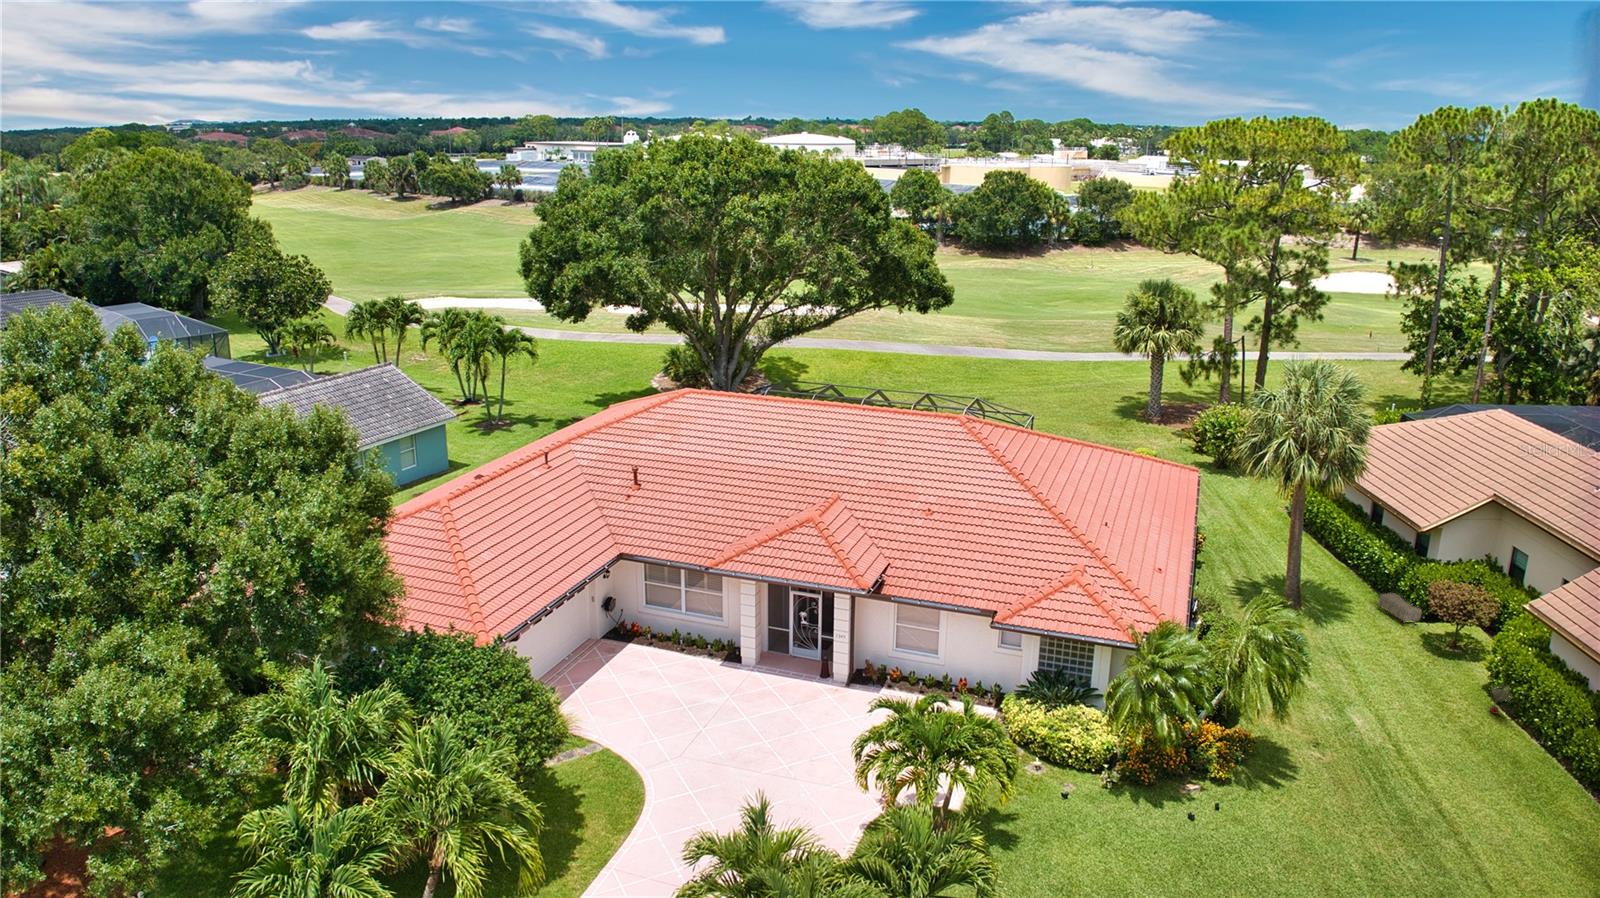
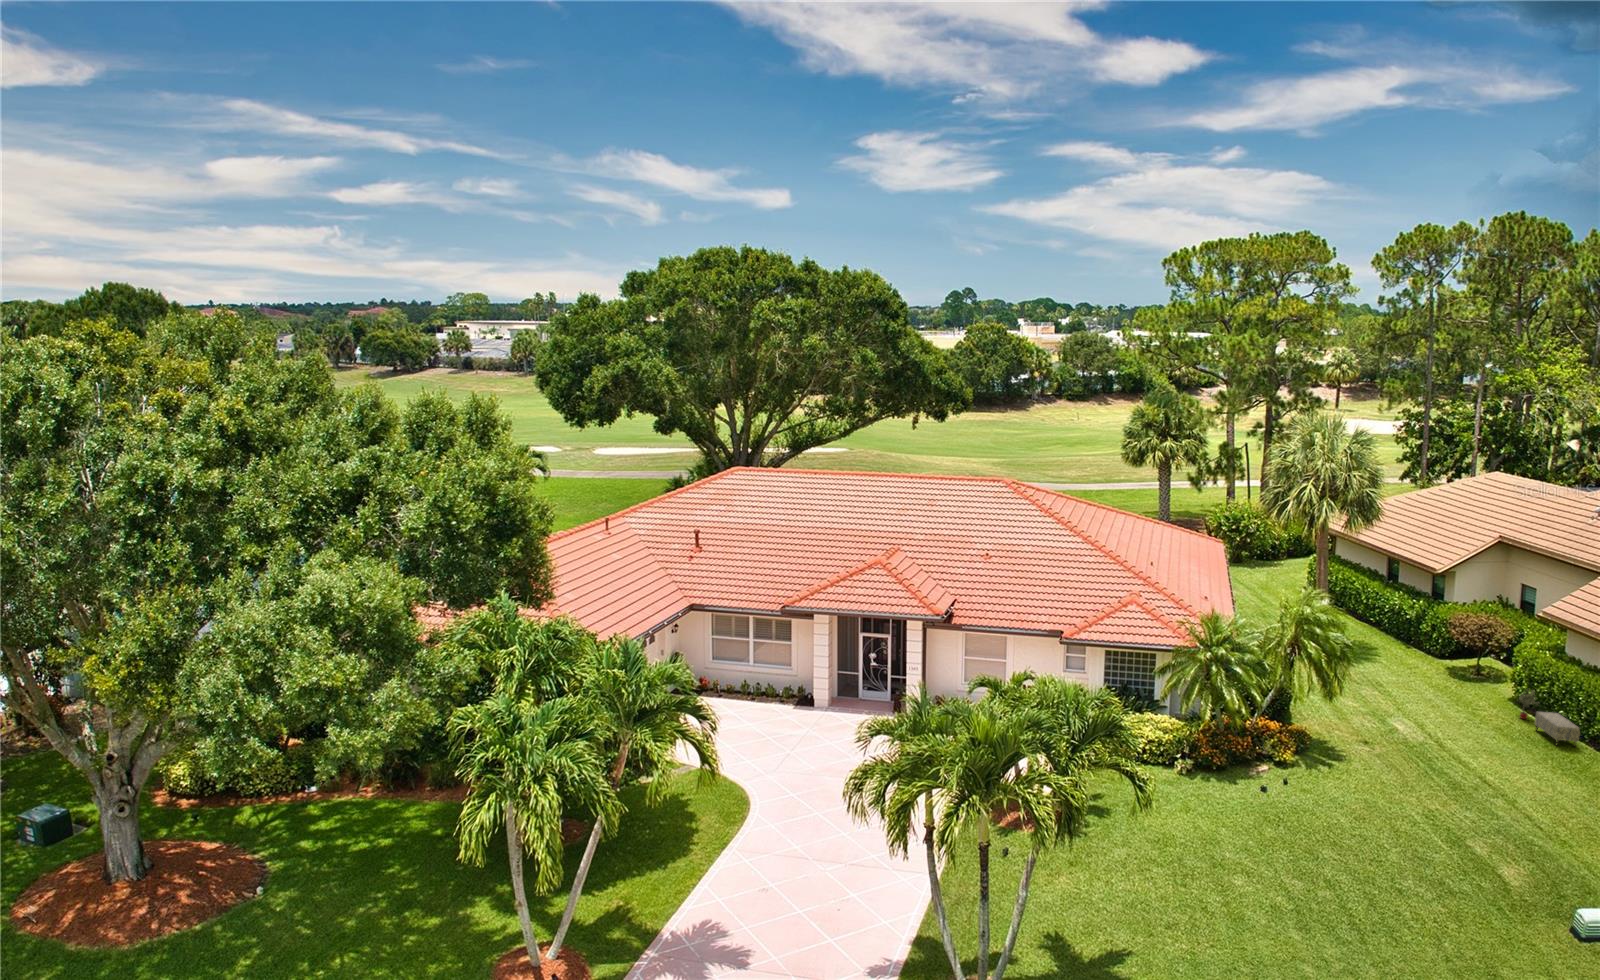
bench: present [1378,593,1422,625] -> present [1535,711,1580,747]

